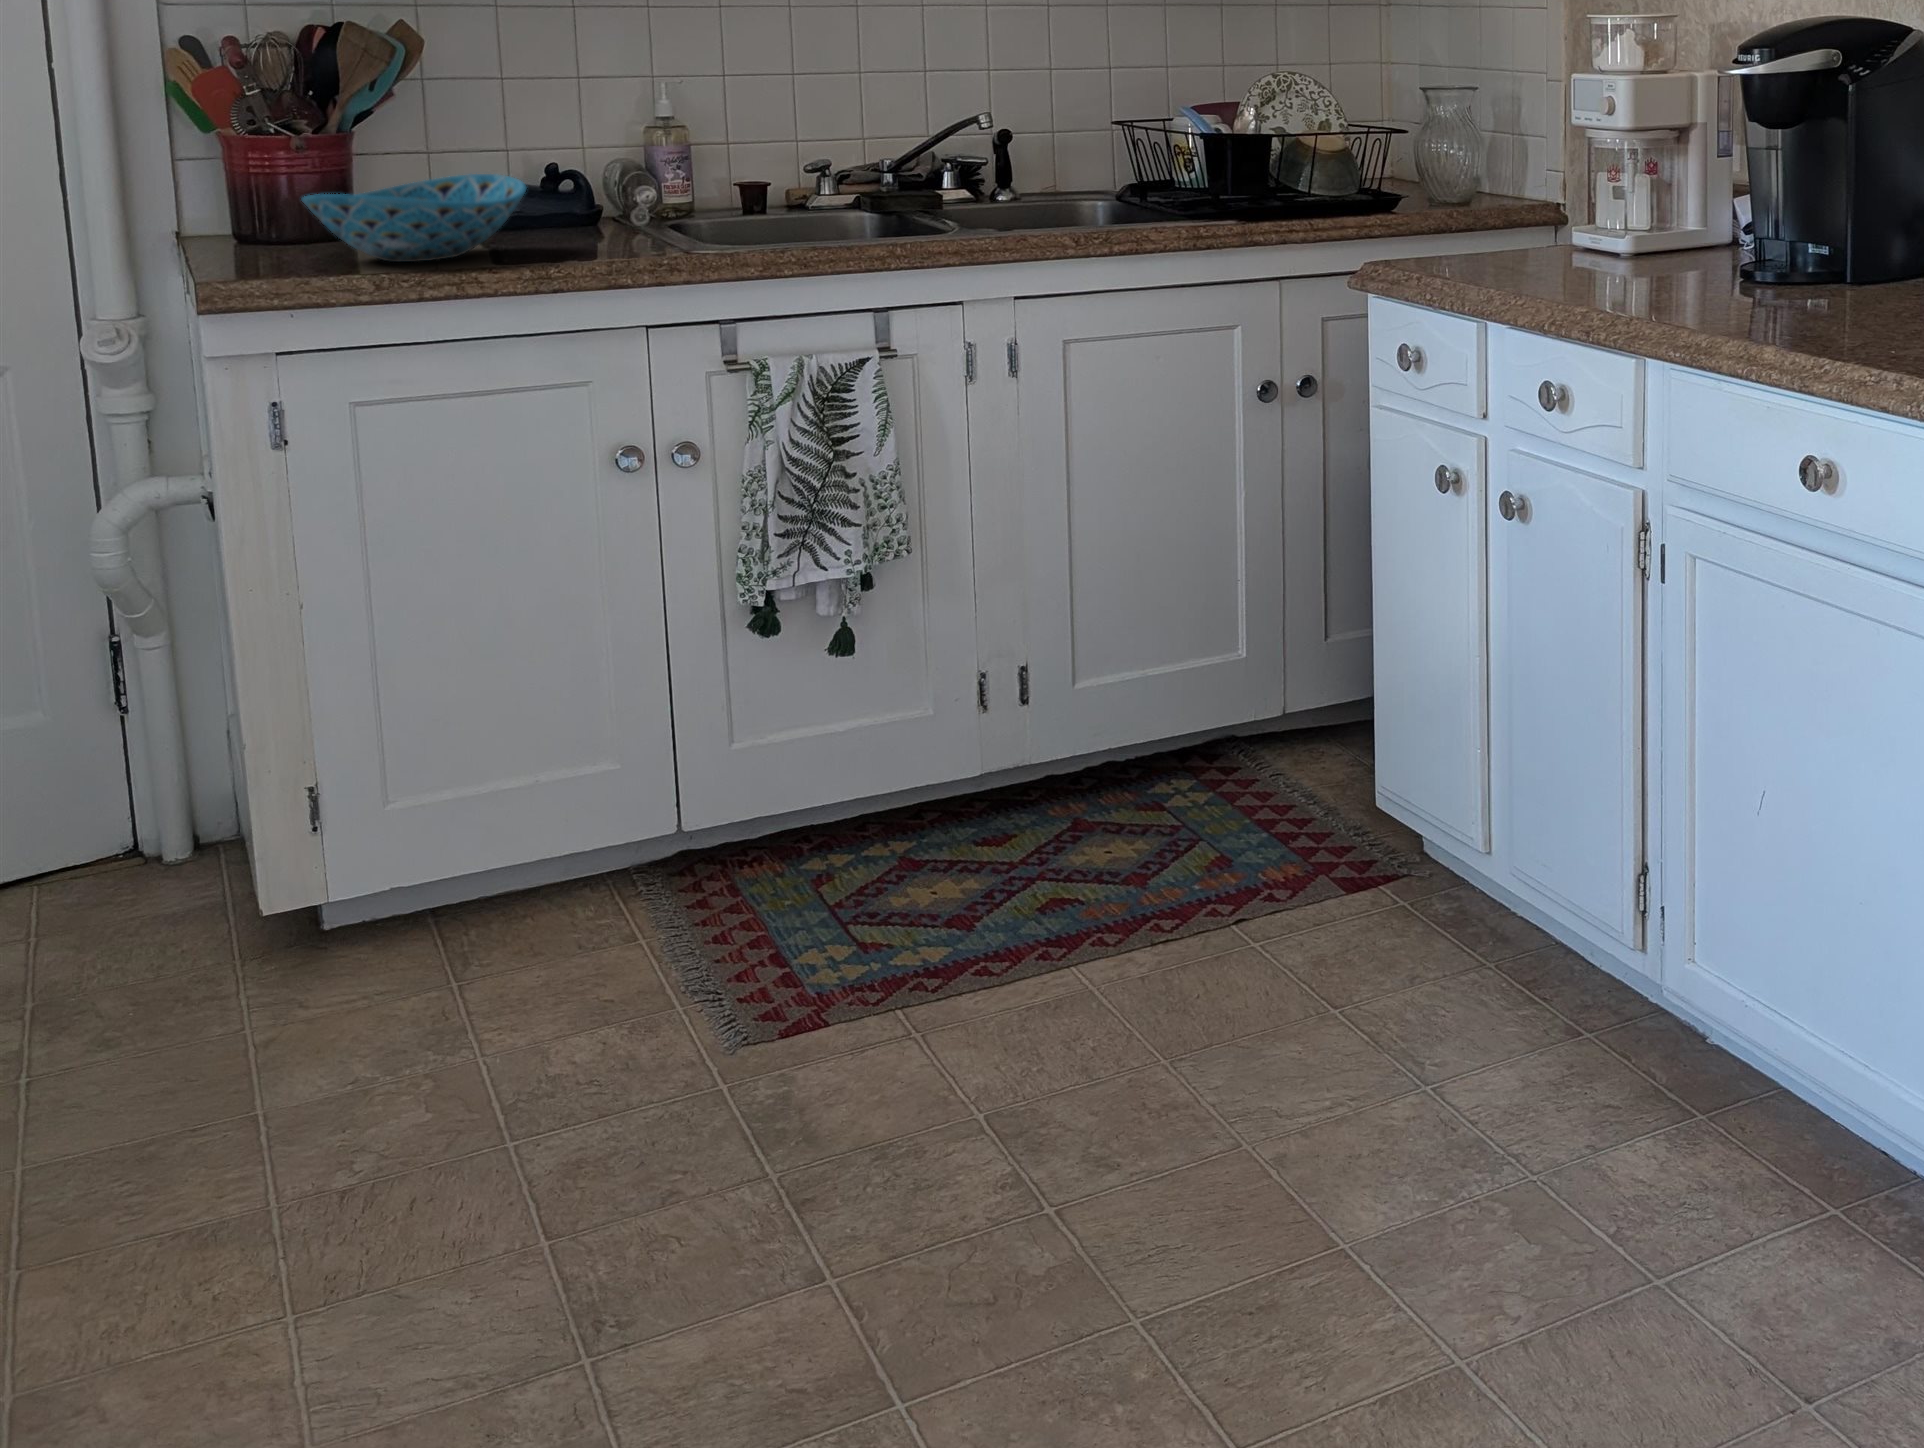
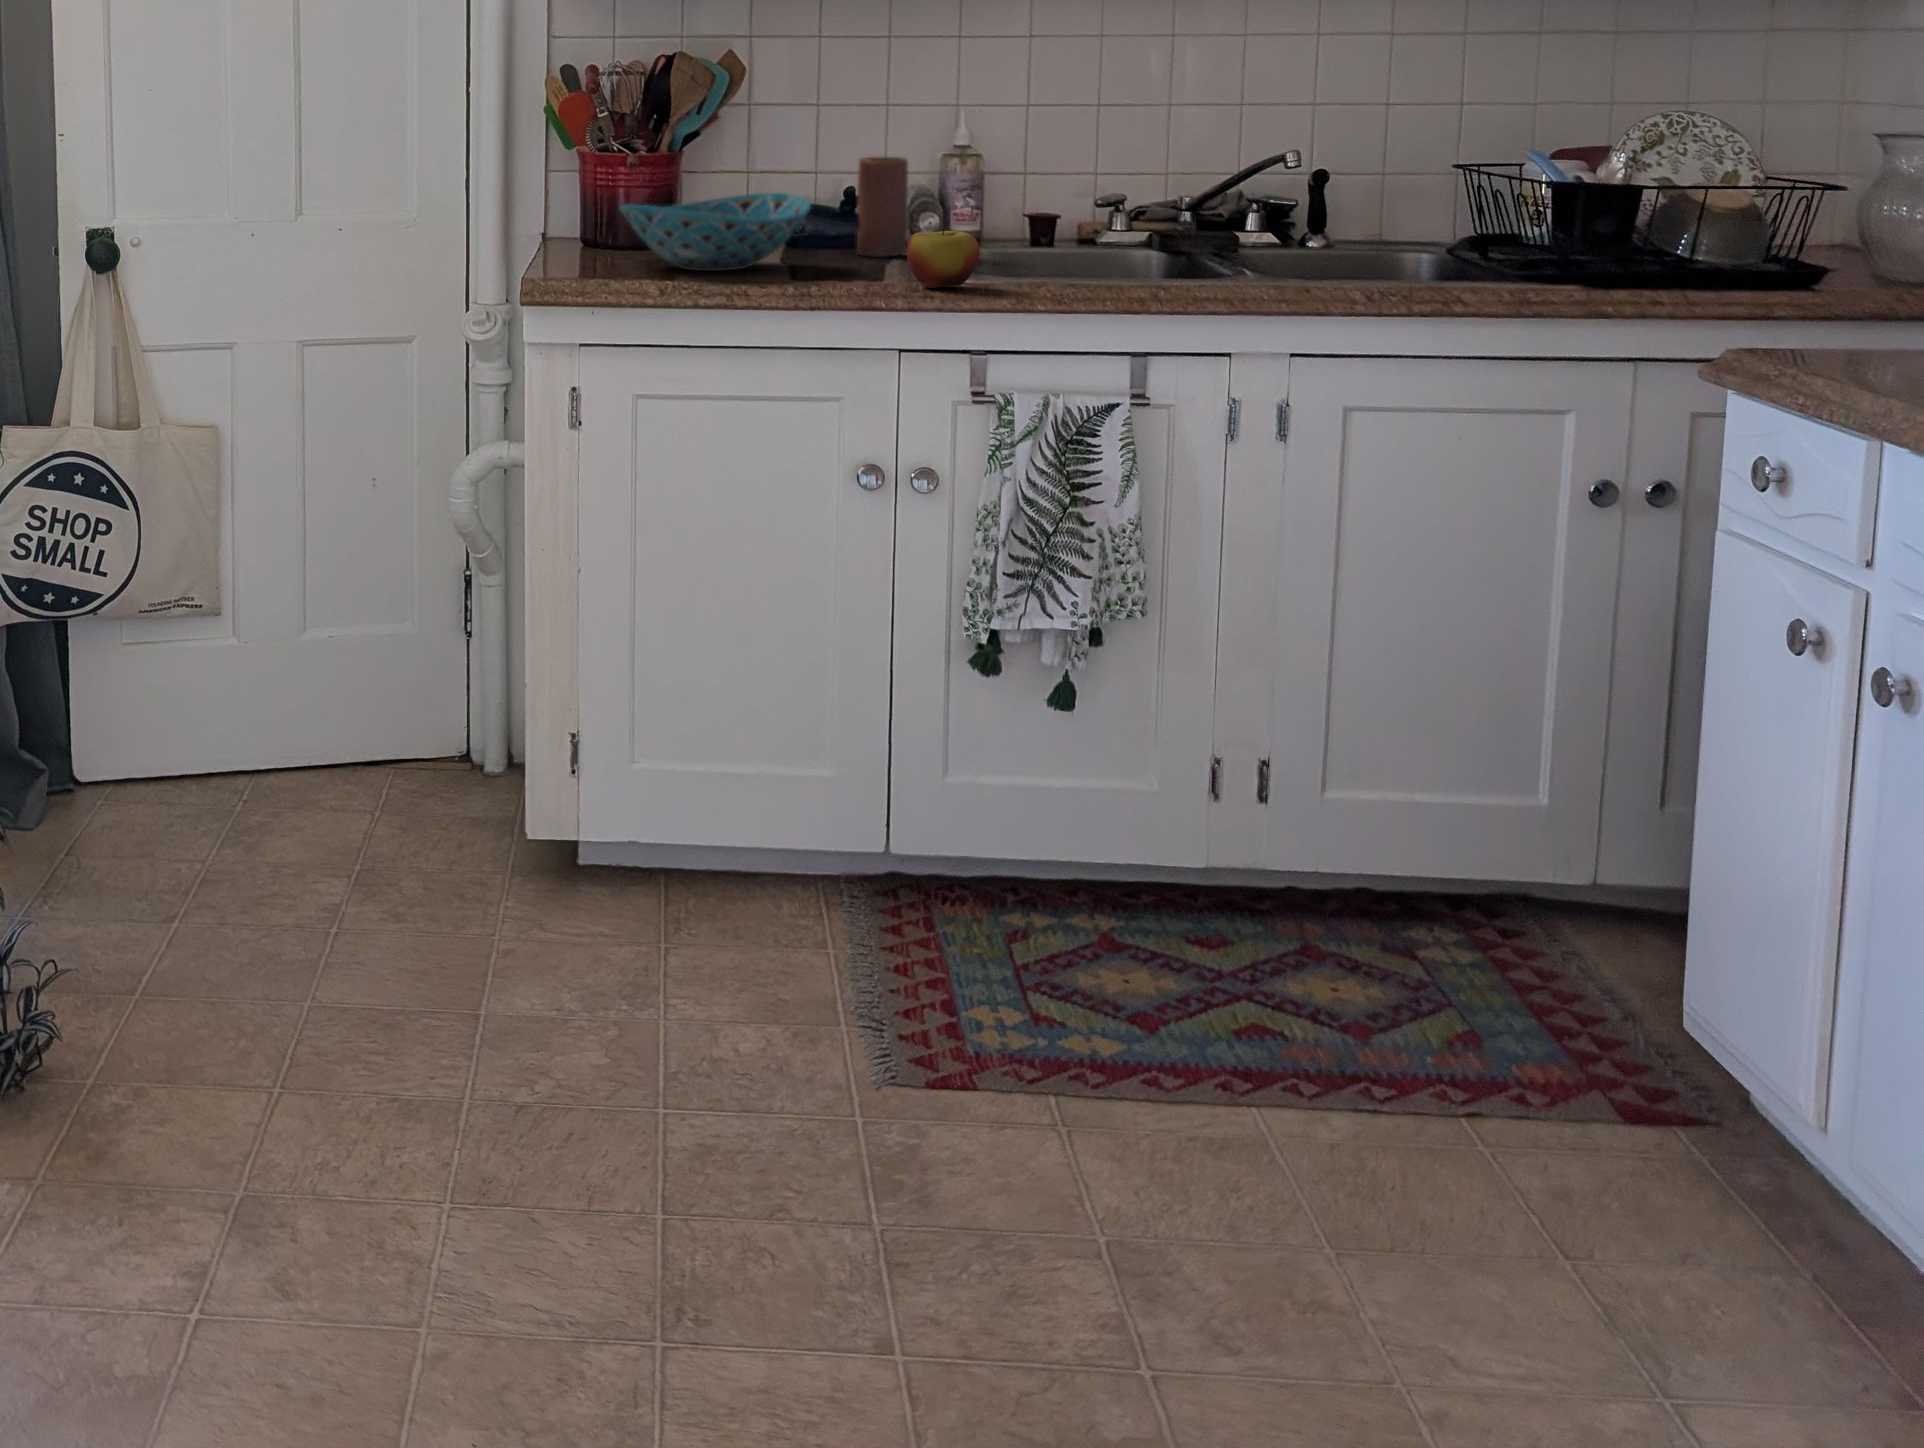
candle: none [562,132,622,235] -> present [857,157,908,257]
apple: none [646,201,722,261] -> present [907,228,980,288]

